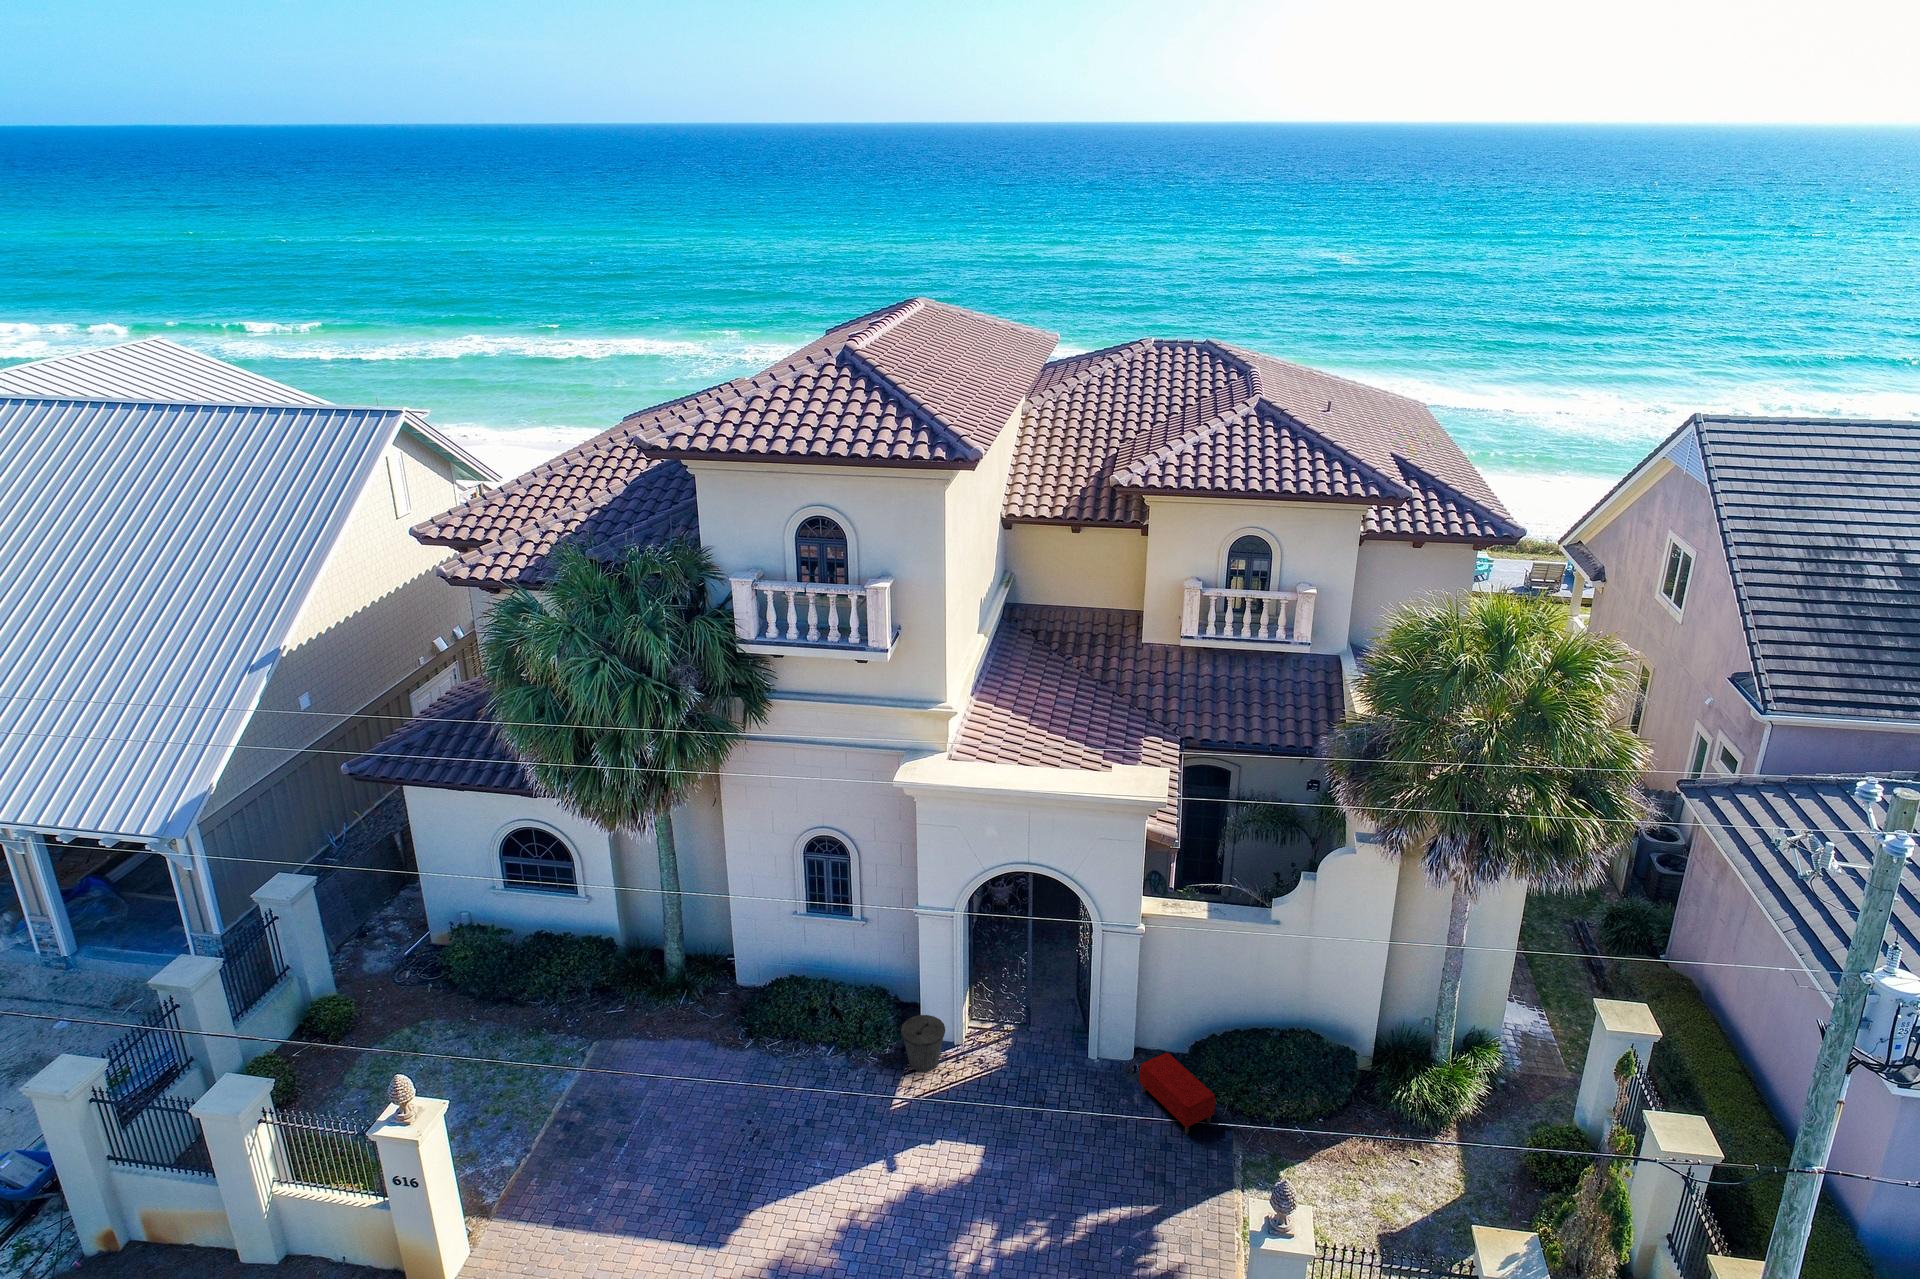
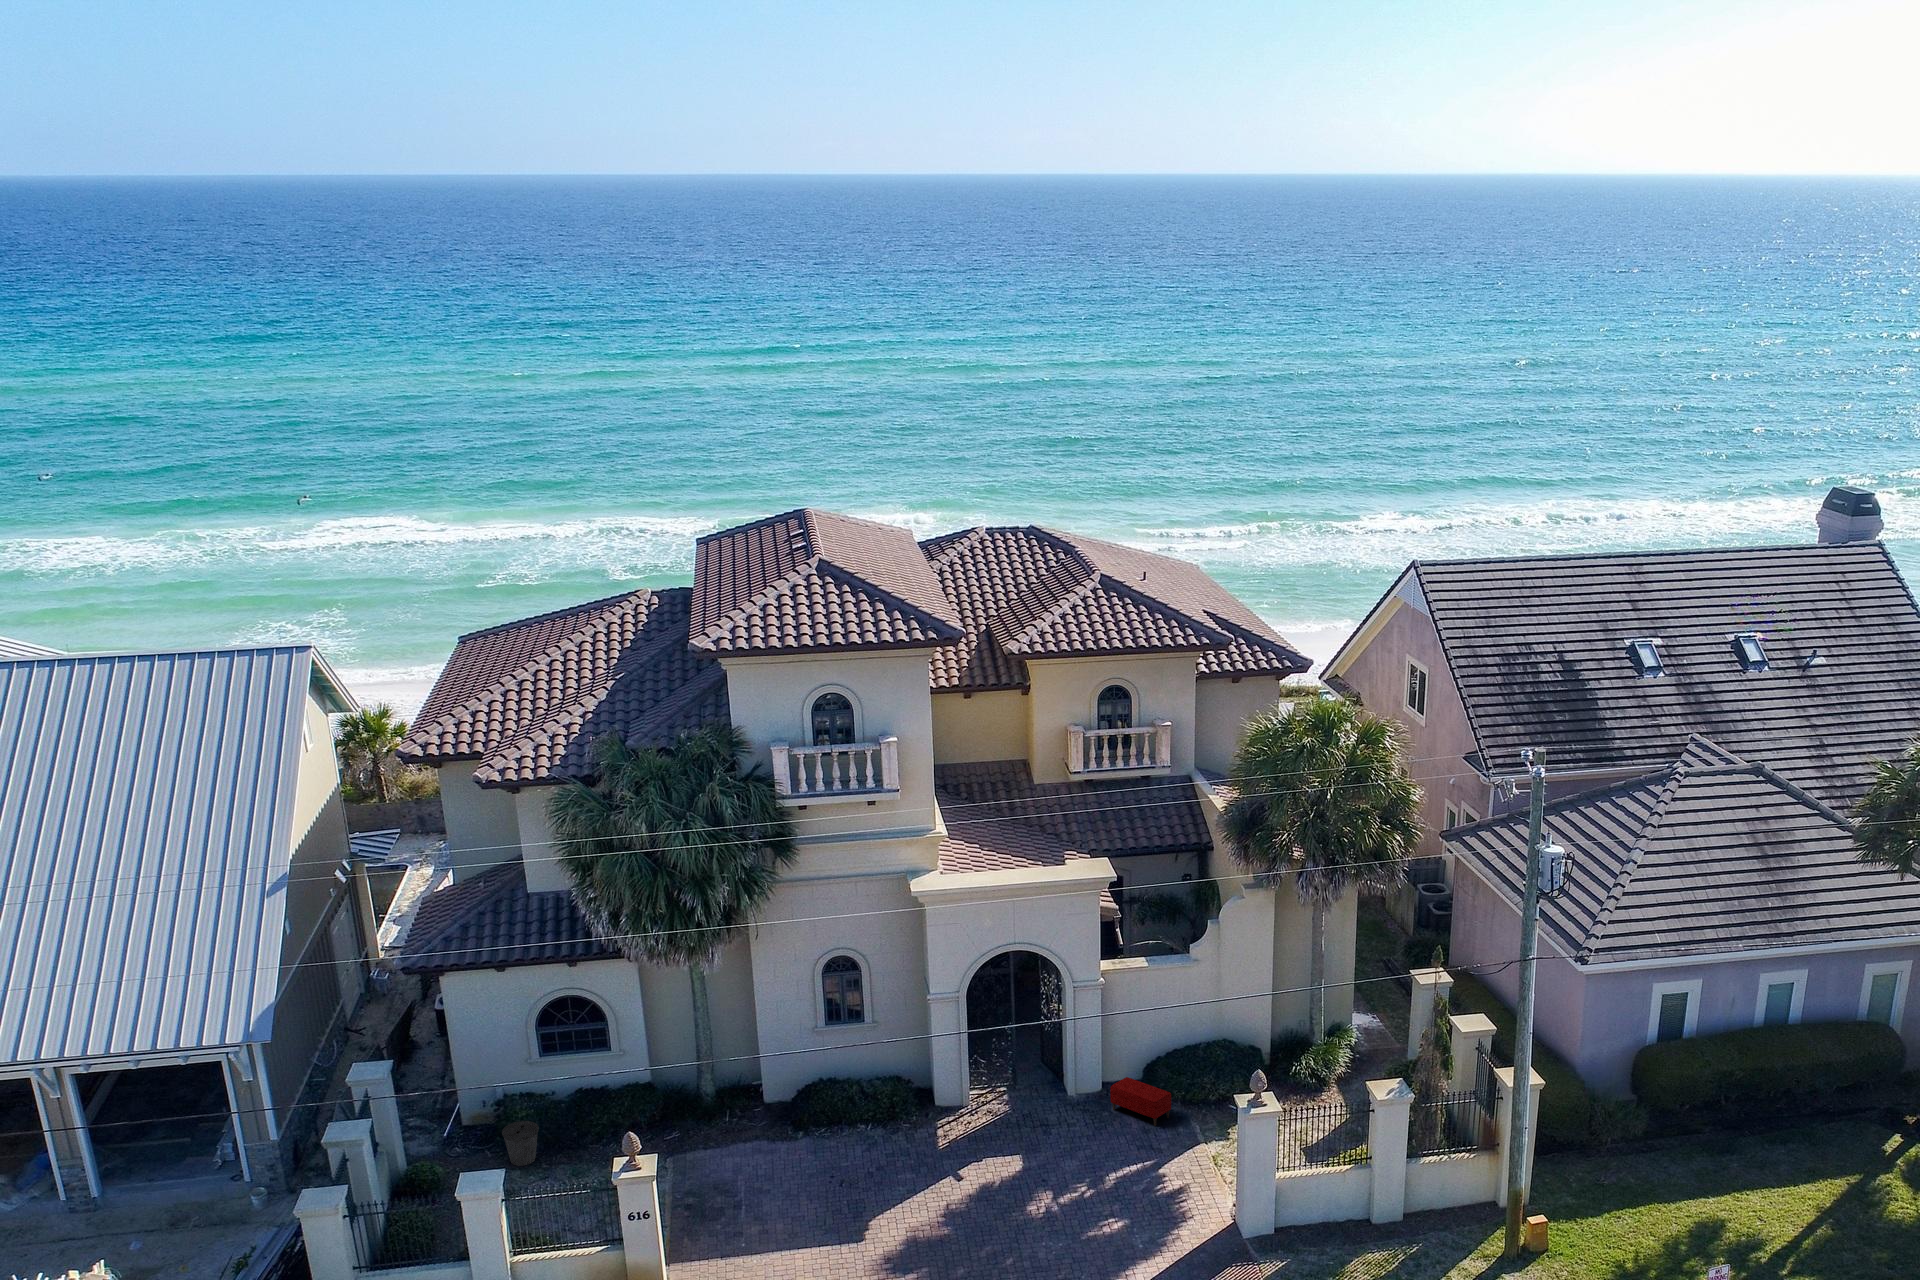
trash can: present [901,1015,945,1072] -> present [502,1121,539,1166]

